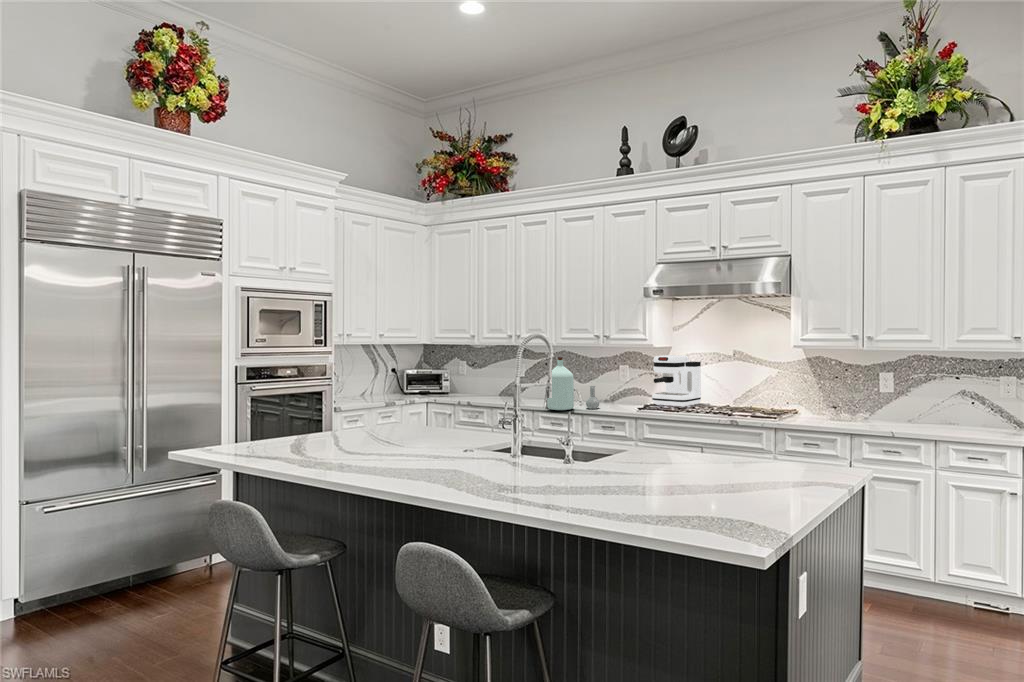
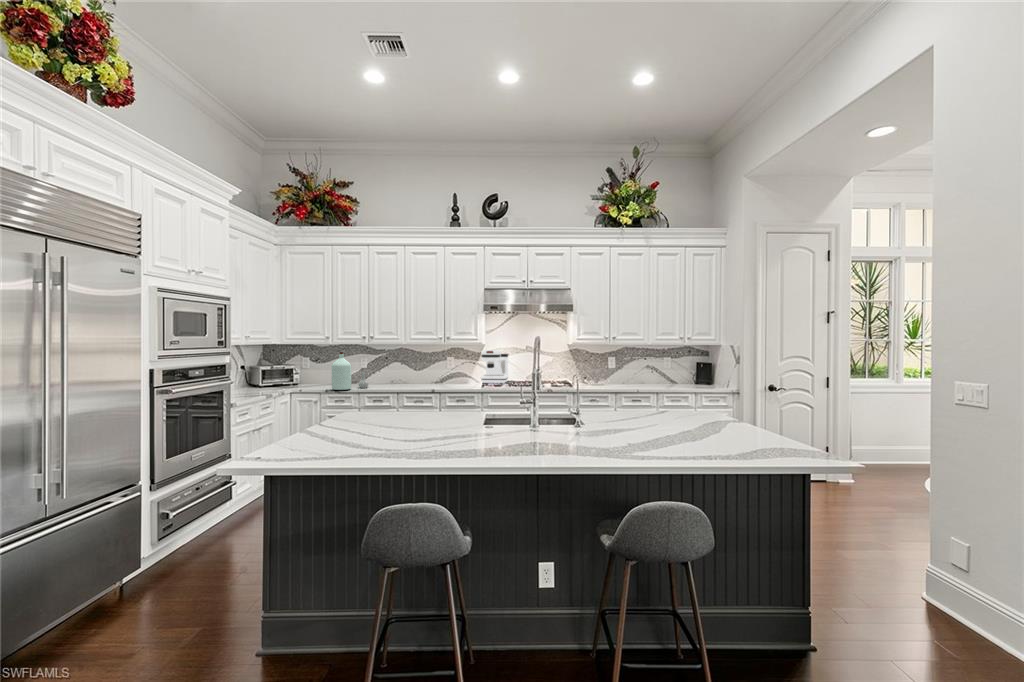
bottle: present [547,357,599,410] -> present [332,352,368,390]

